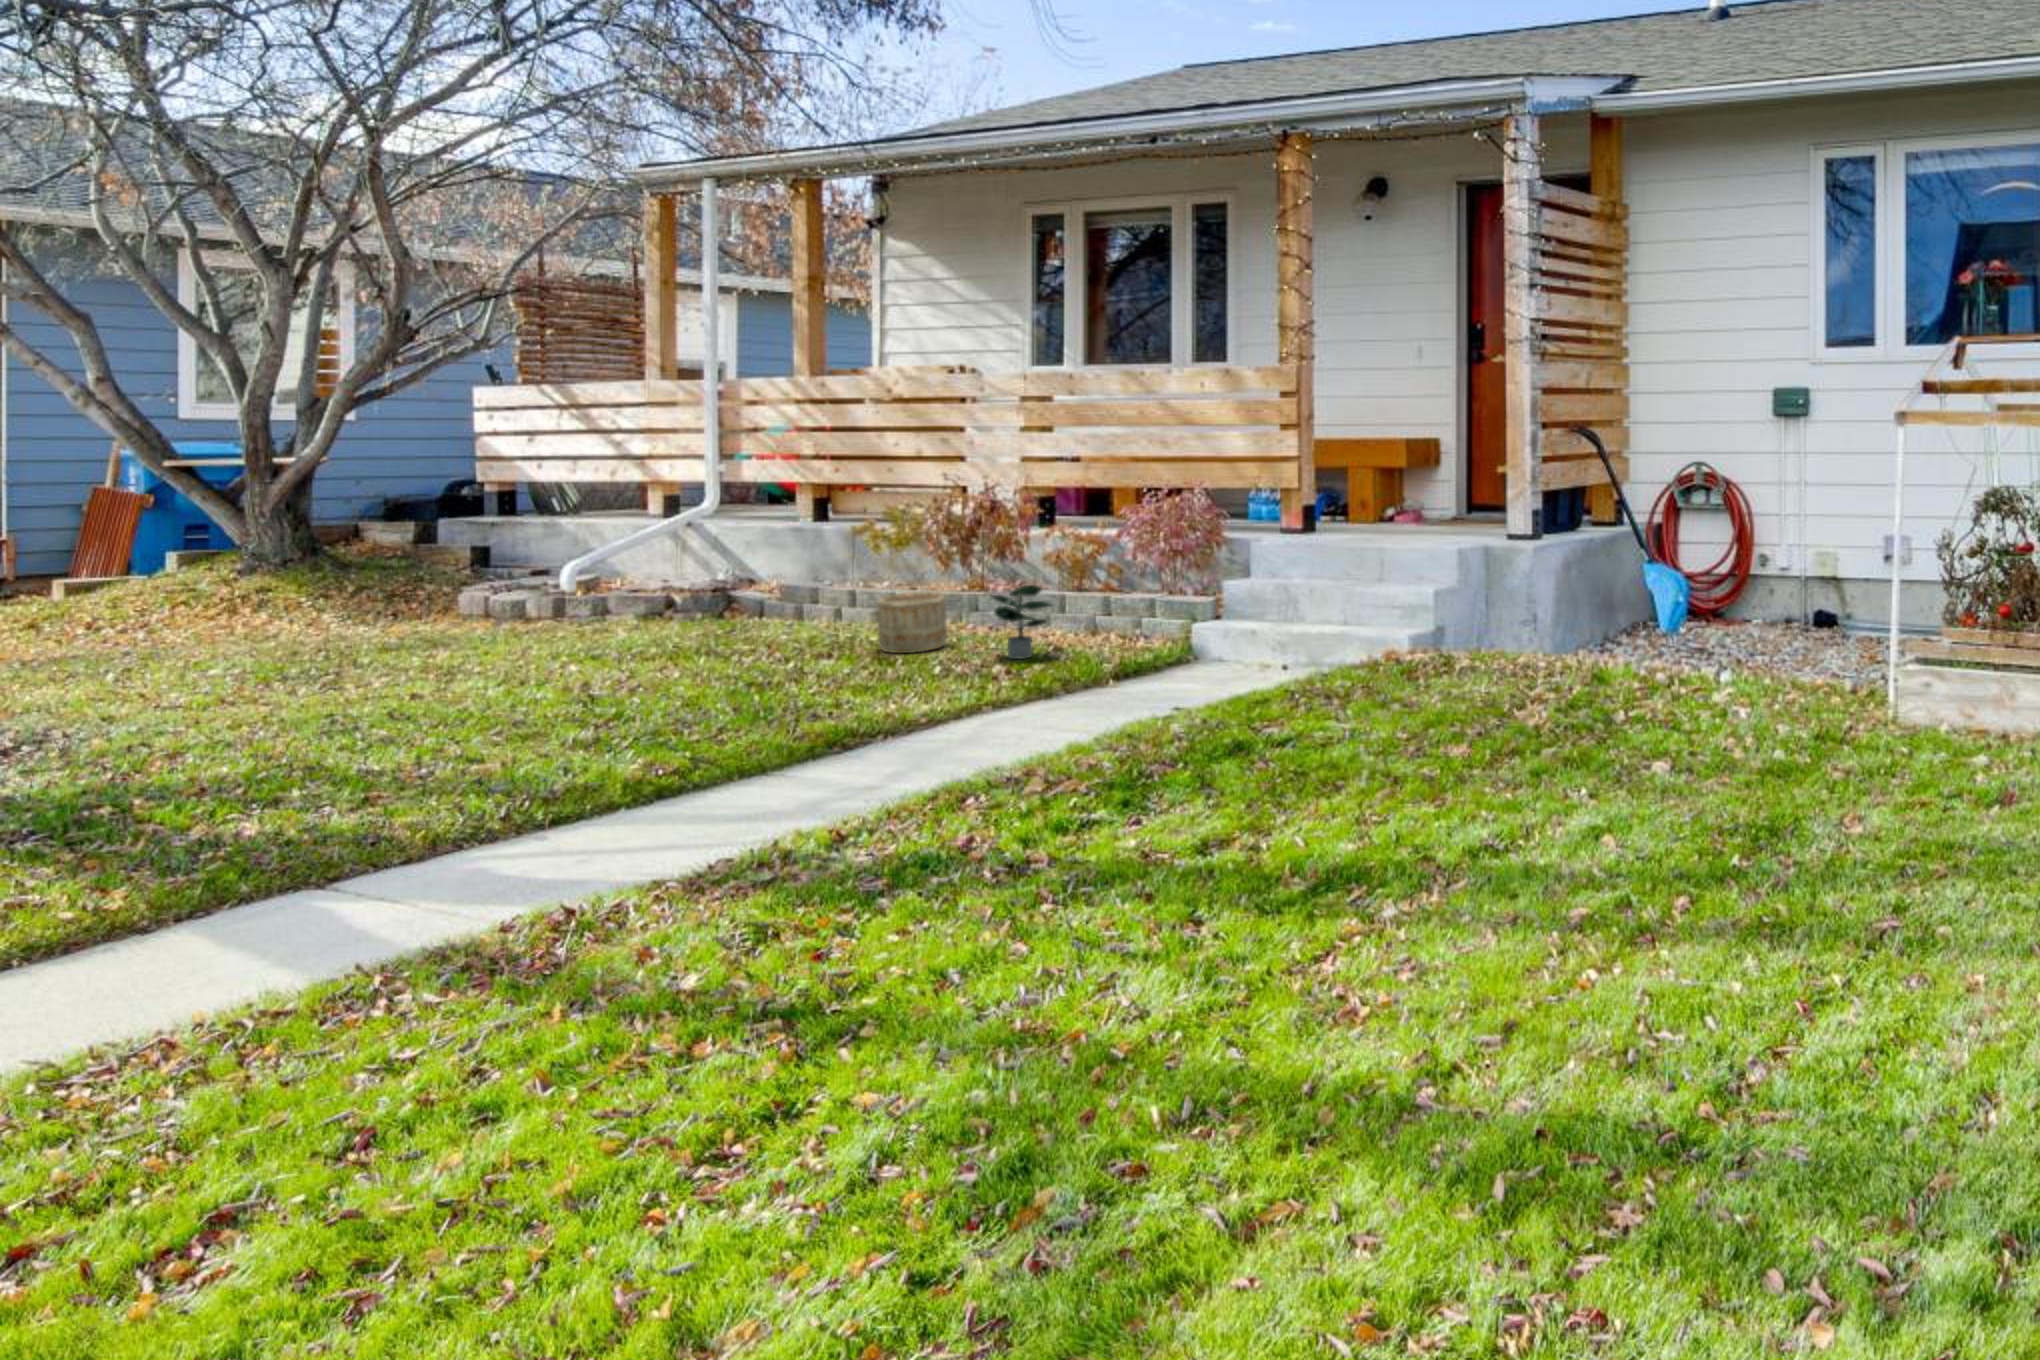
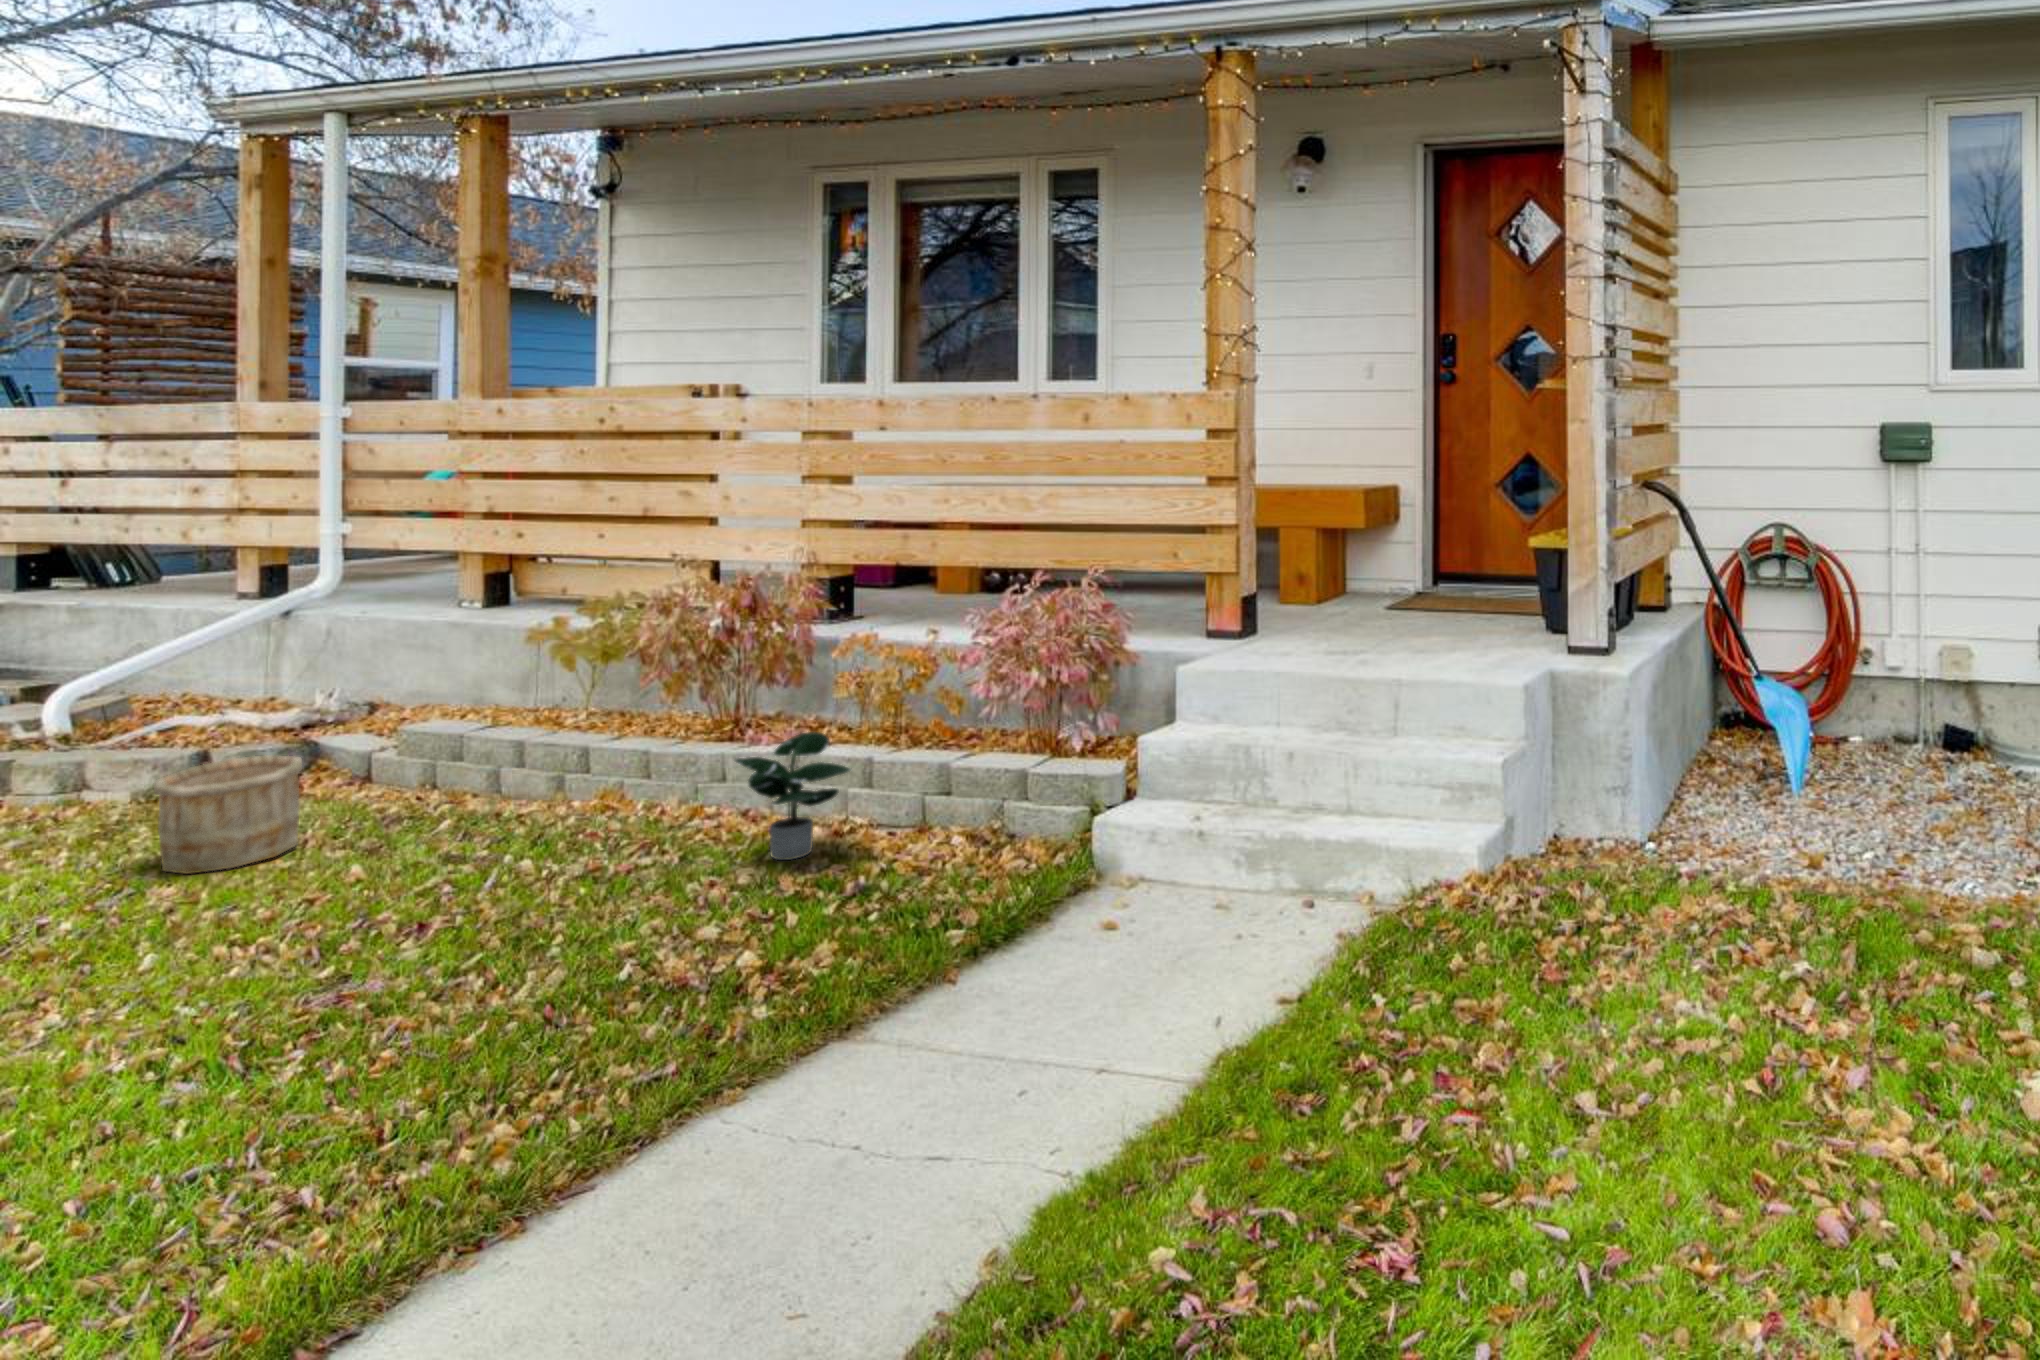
wooden bucket: present [876,591,947,653] -> present [154,755,302,874]

